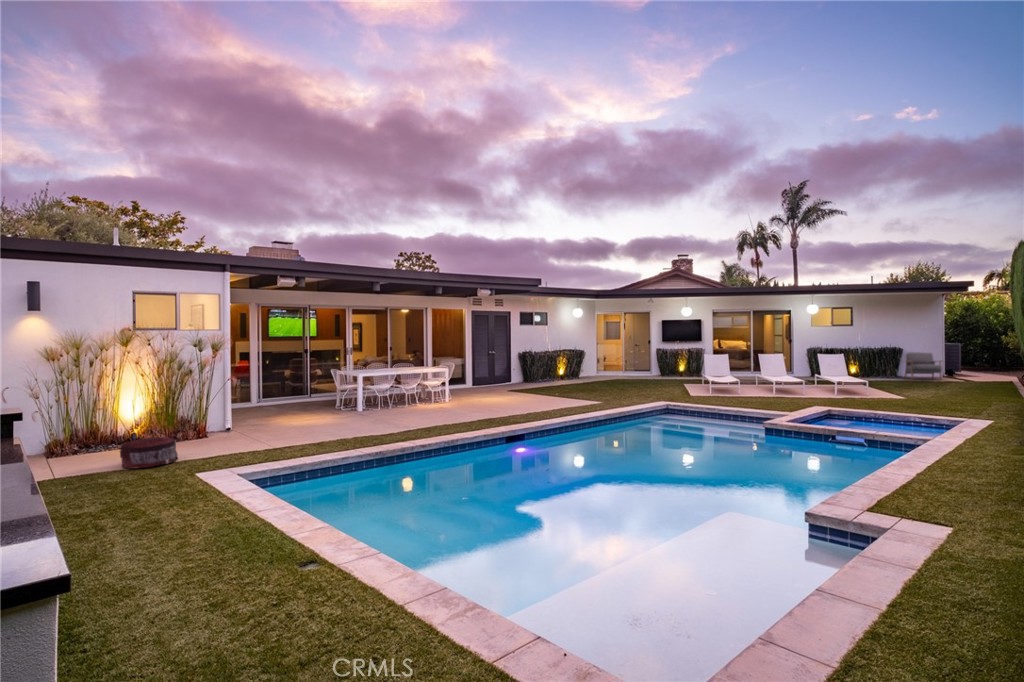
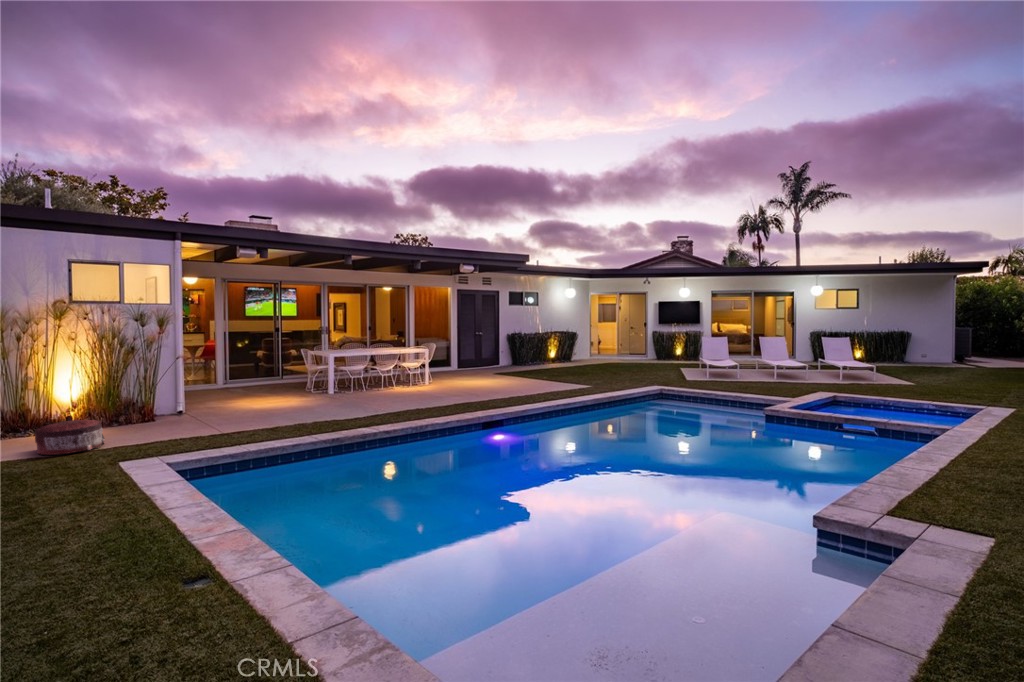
armchair: present [904,352,942,380] -> none [909,337,953,366]

